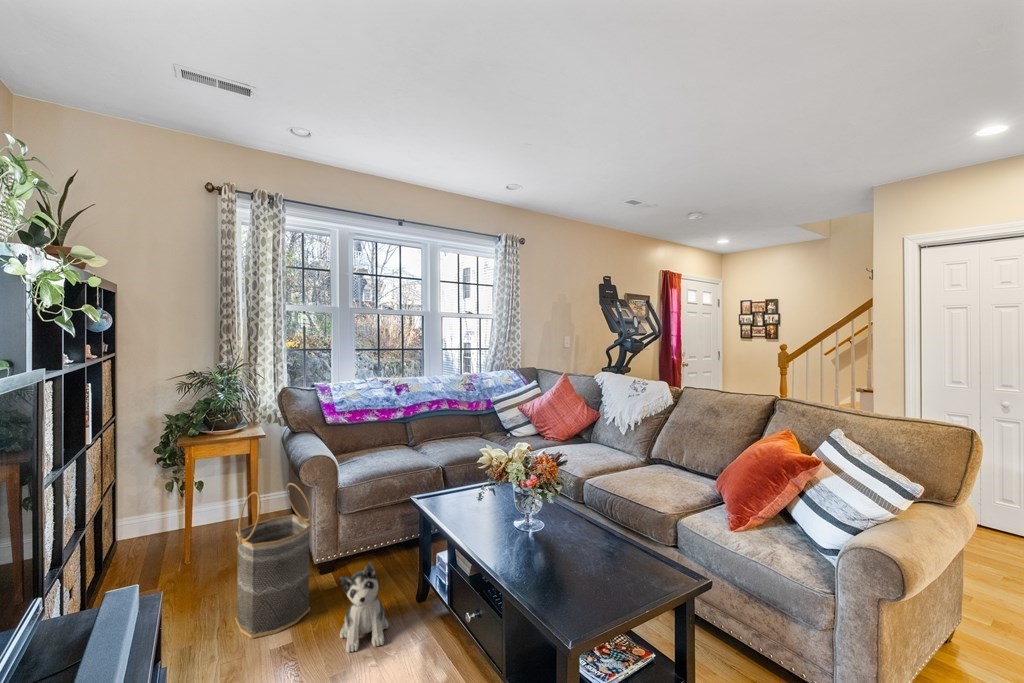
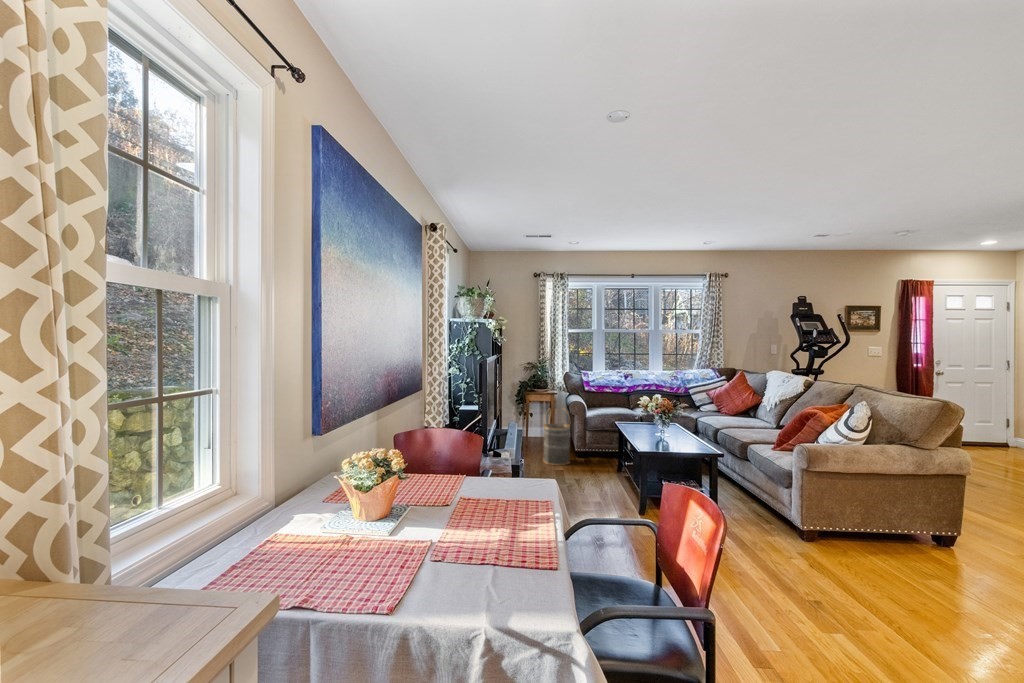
plush toy: present [340,562,389,653] -> none [578,441,598,475]

